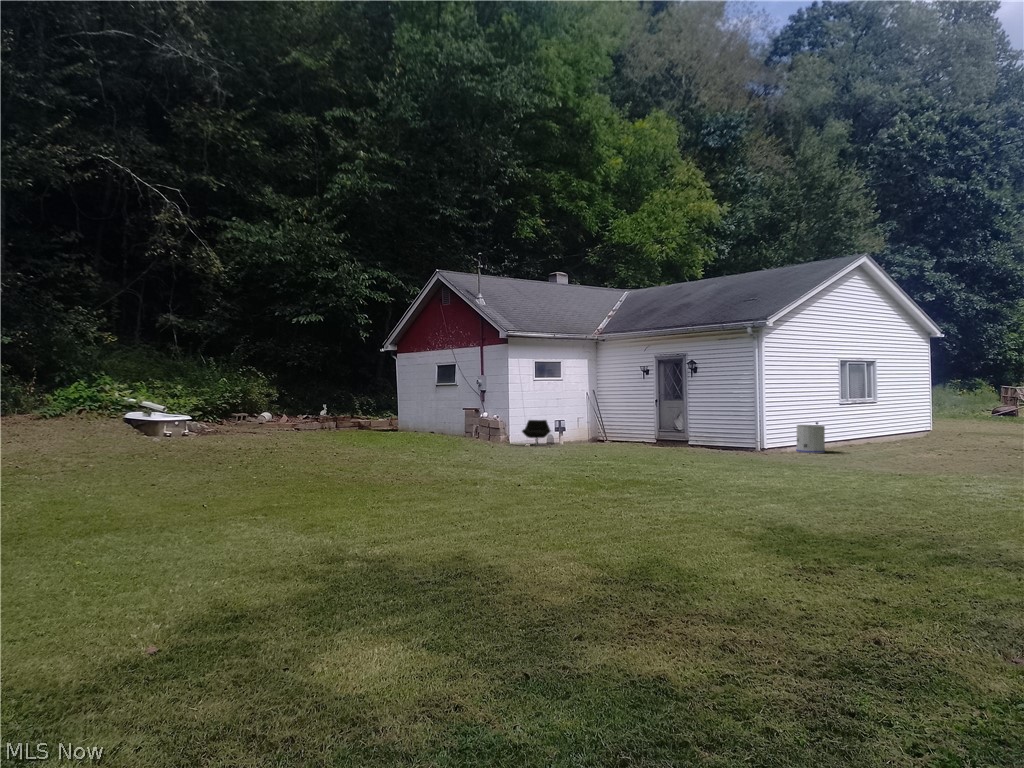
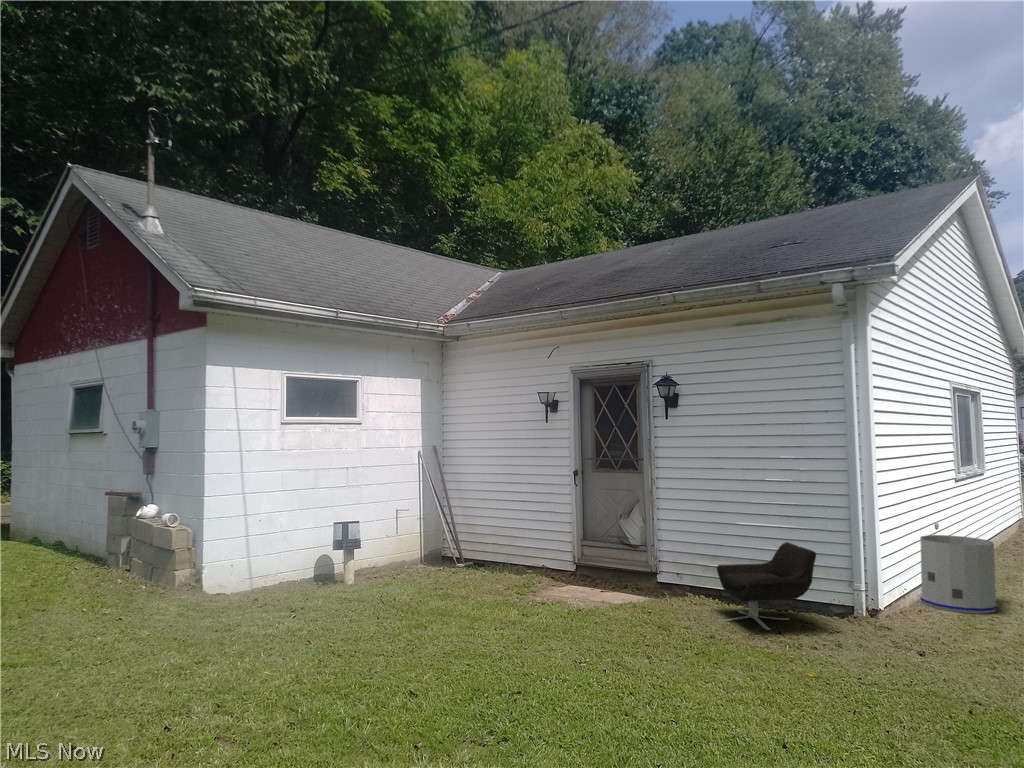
lounge chair: present [522,420,551,446] -> present [717,542,816,630]

